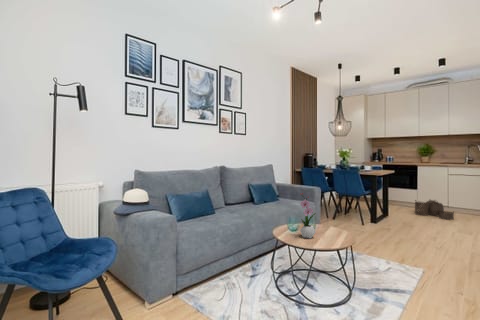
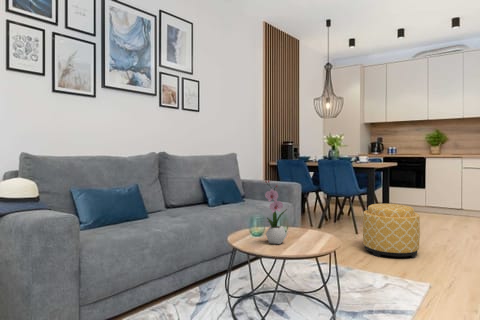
woven basket: present [415,200,454,220] -> none [422,200,469,225]
ottoman: none [369,204,414,247] -> present [363,204,420,258]

